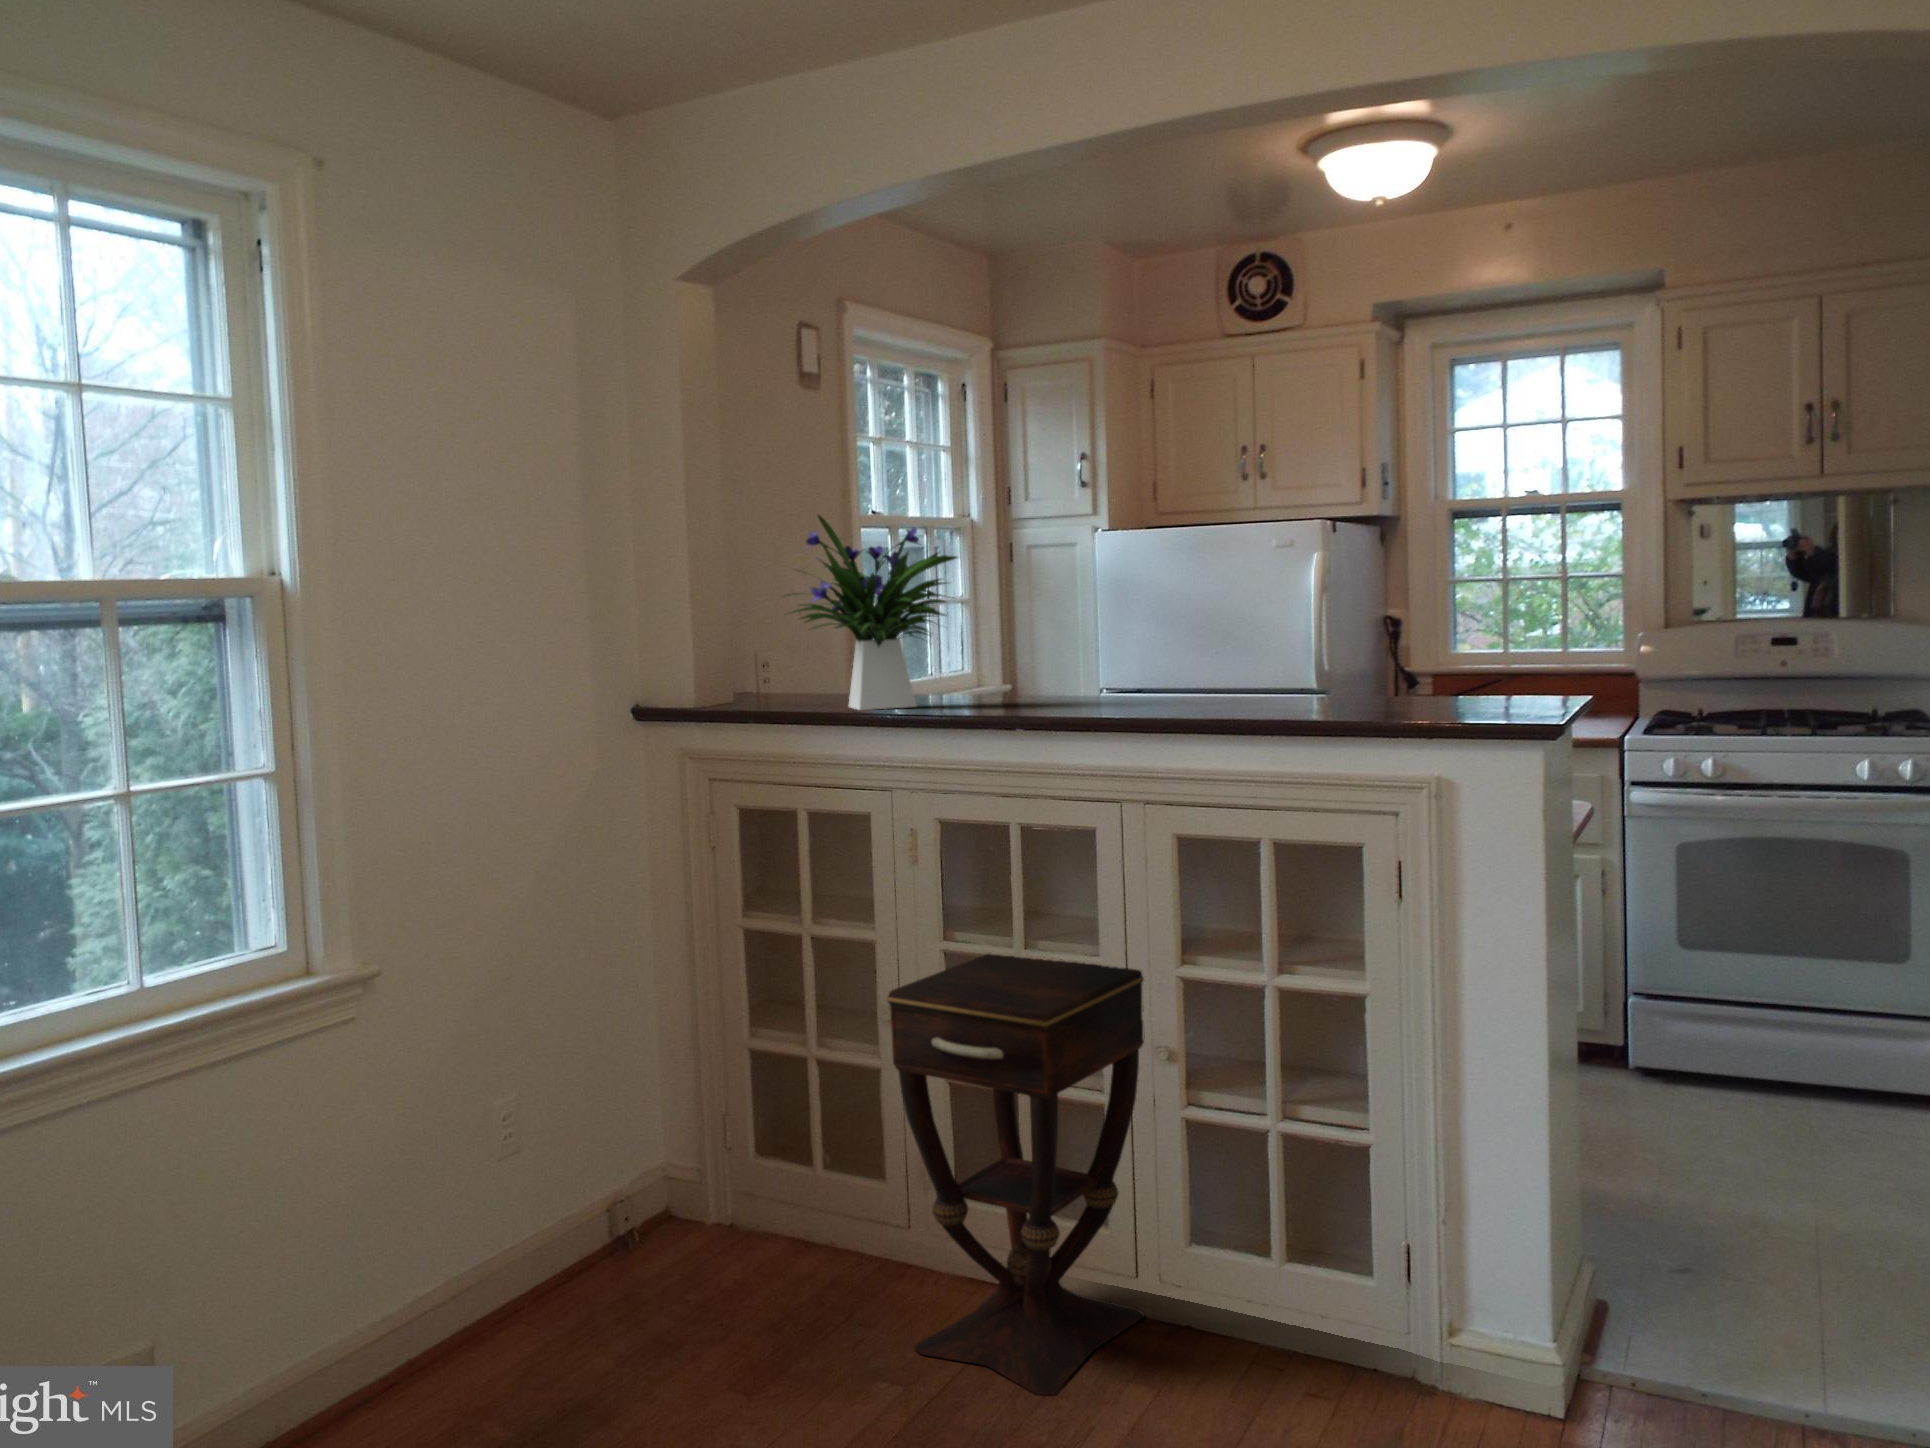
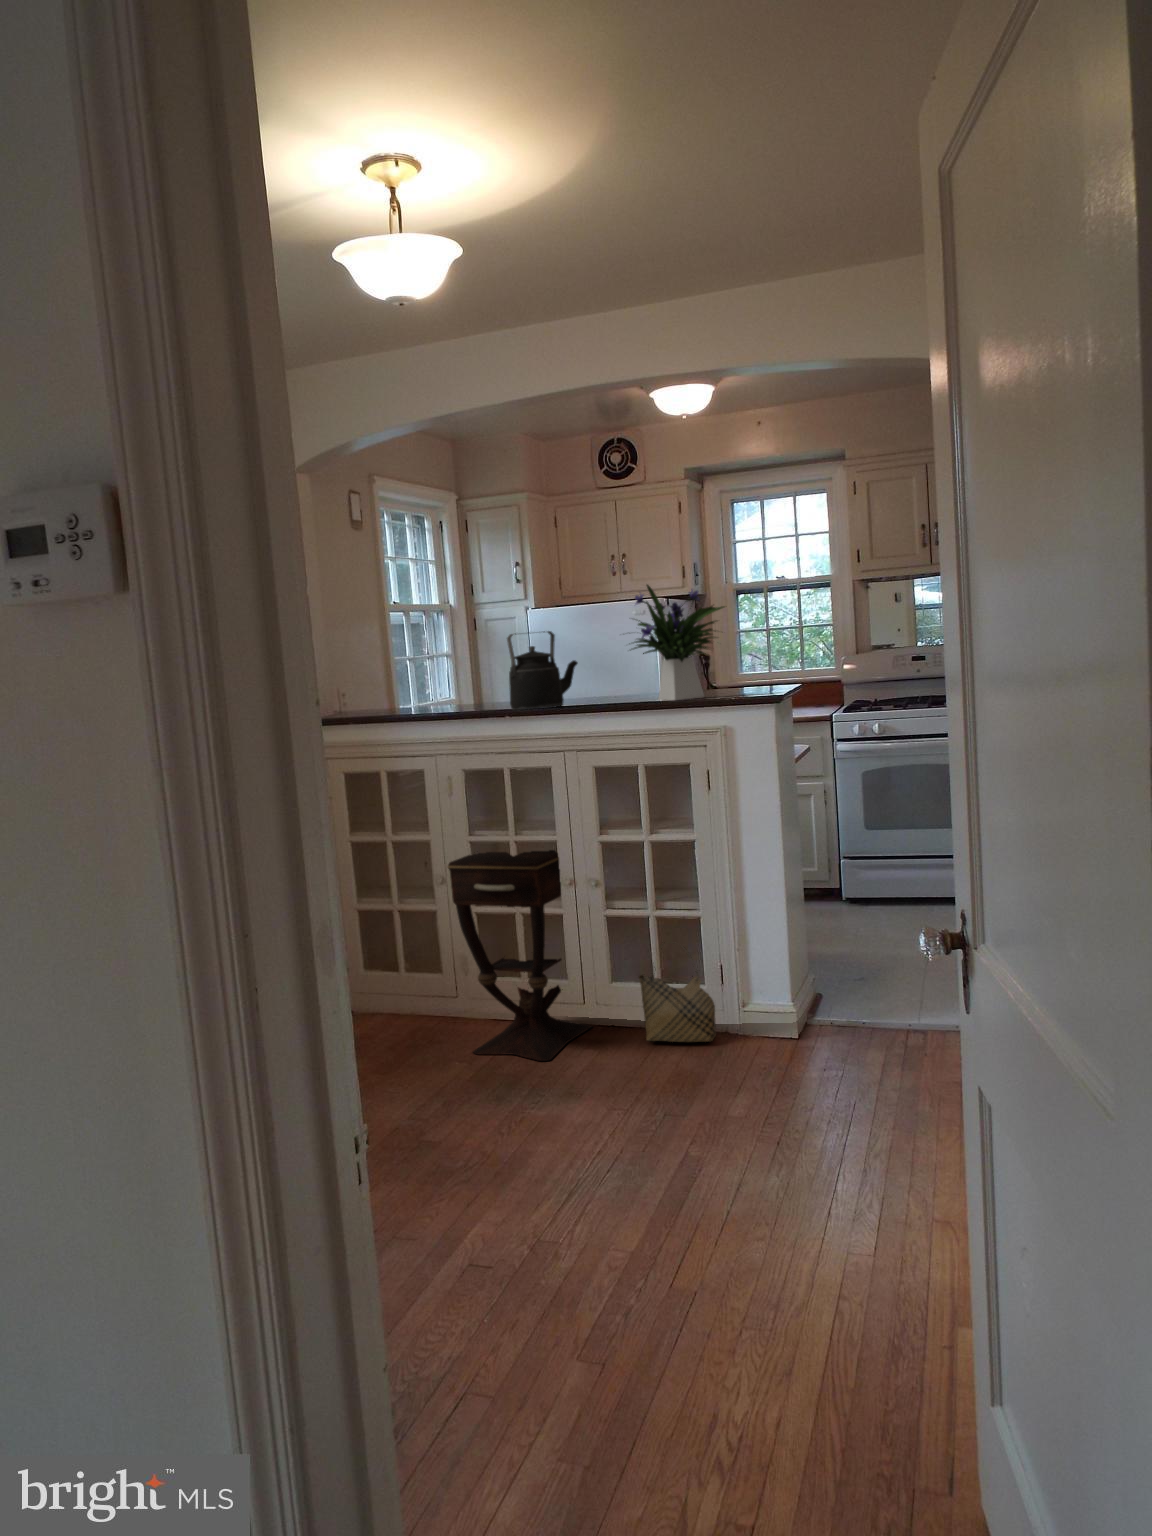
flower arrangement: present [789,515,957,710] -> present [633,585,725,700]
kettle: none [1023,572,1156,716] -> present [507,631,578,710]
woven basket: none [1234,1163,1392,1397] -> present [639,946,716,1042]

